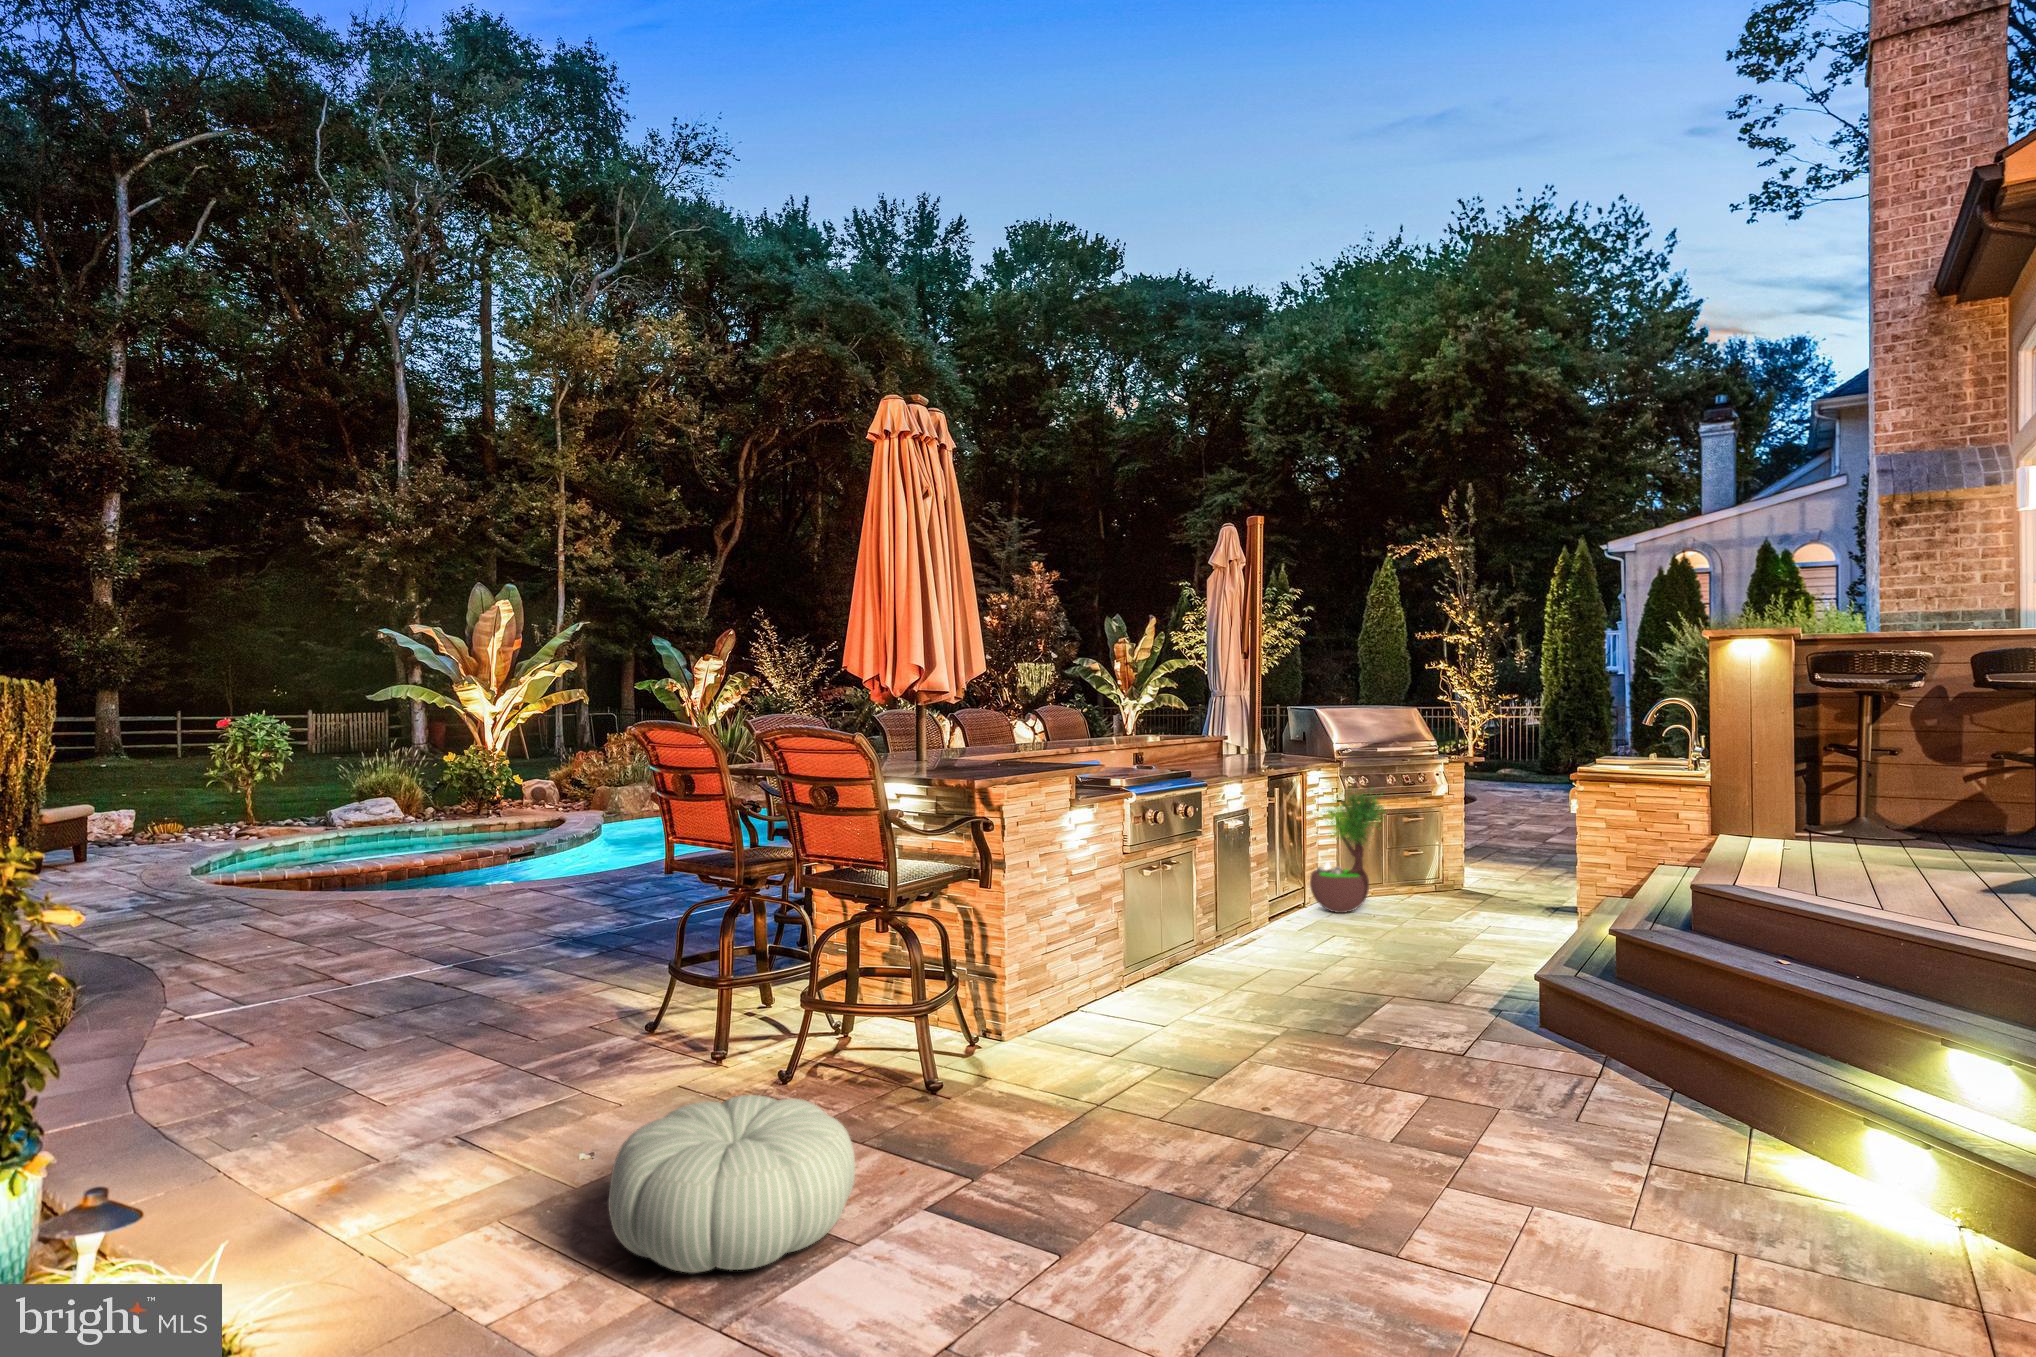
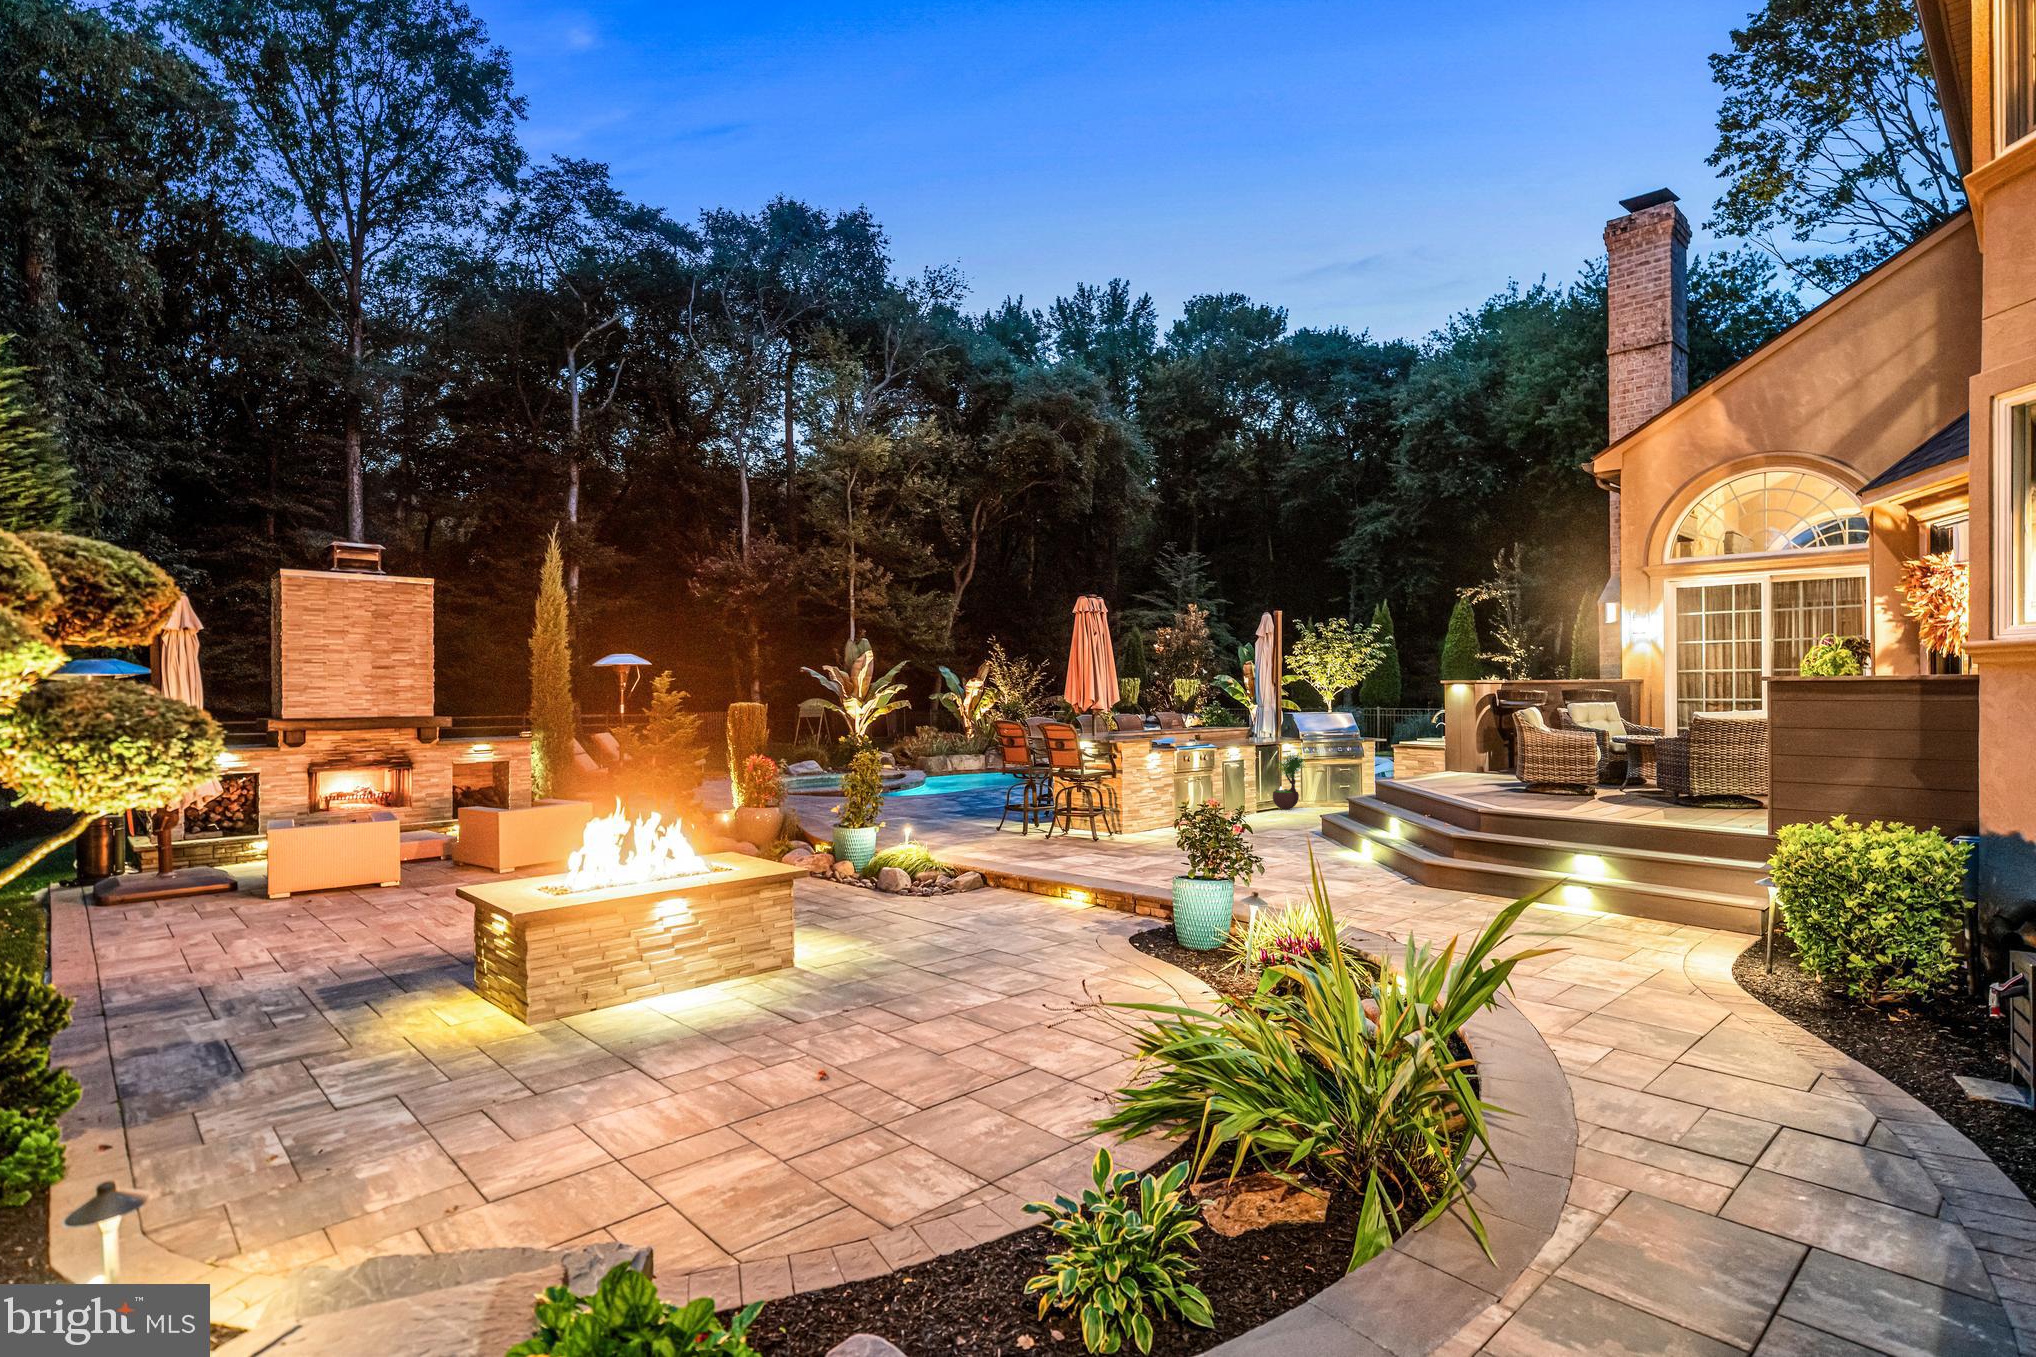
pouf: present [608,1095,855,1273] -> none [1018,816,1074,844]

